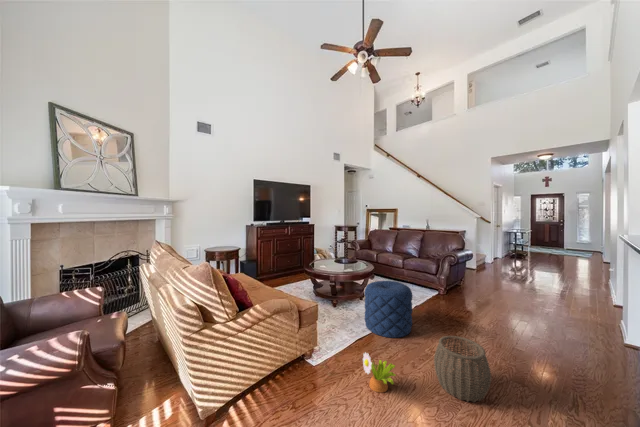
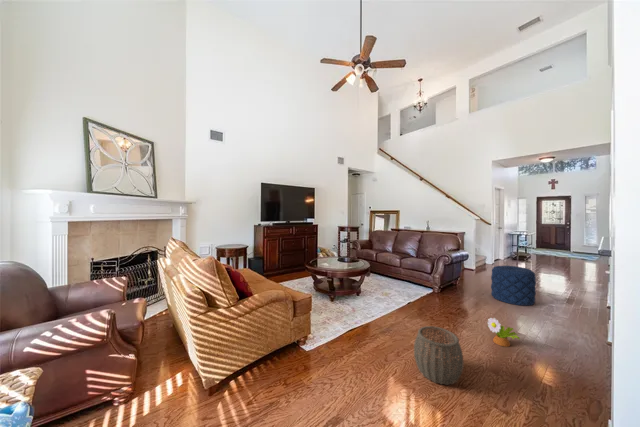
pouf: present [365,281,413,338] -> present [491,266,536,306]
decorative plant: present [363,353,395,393] -> present [488,318,519,347]

